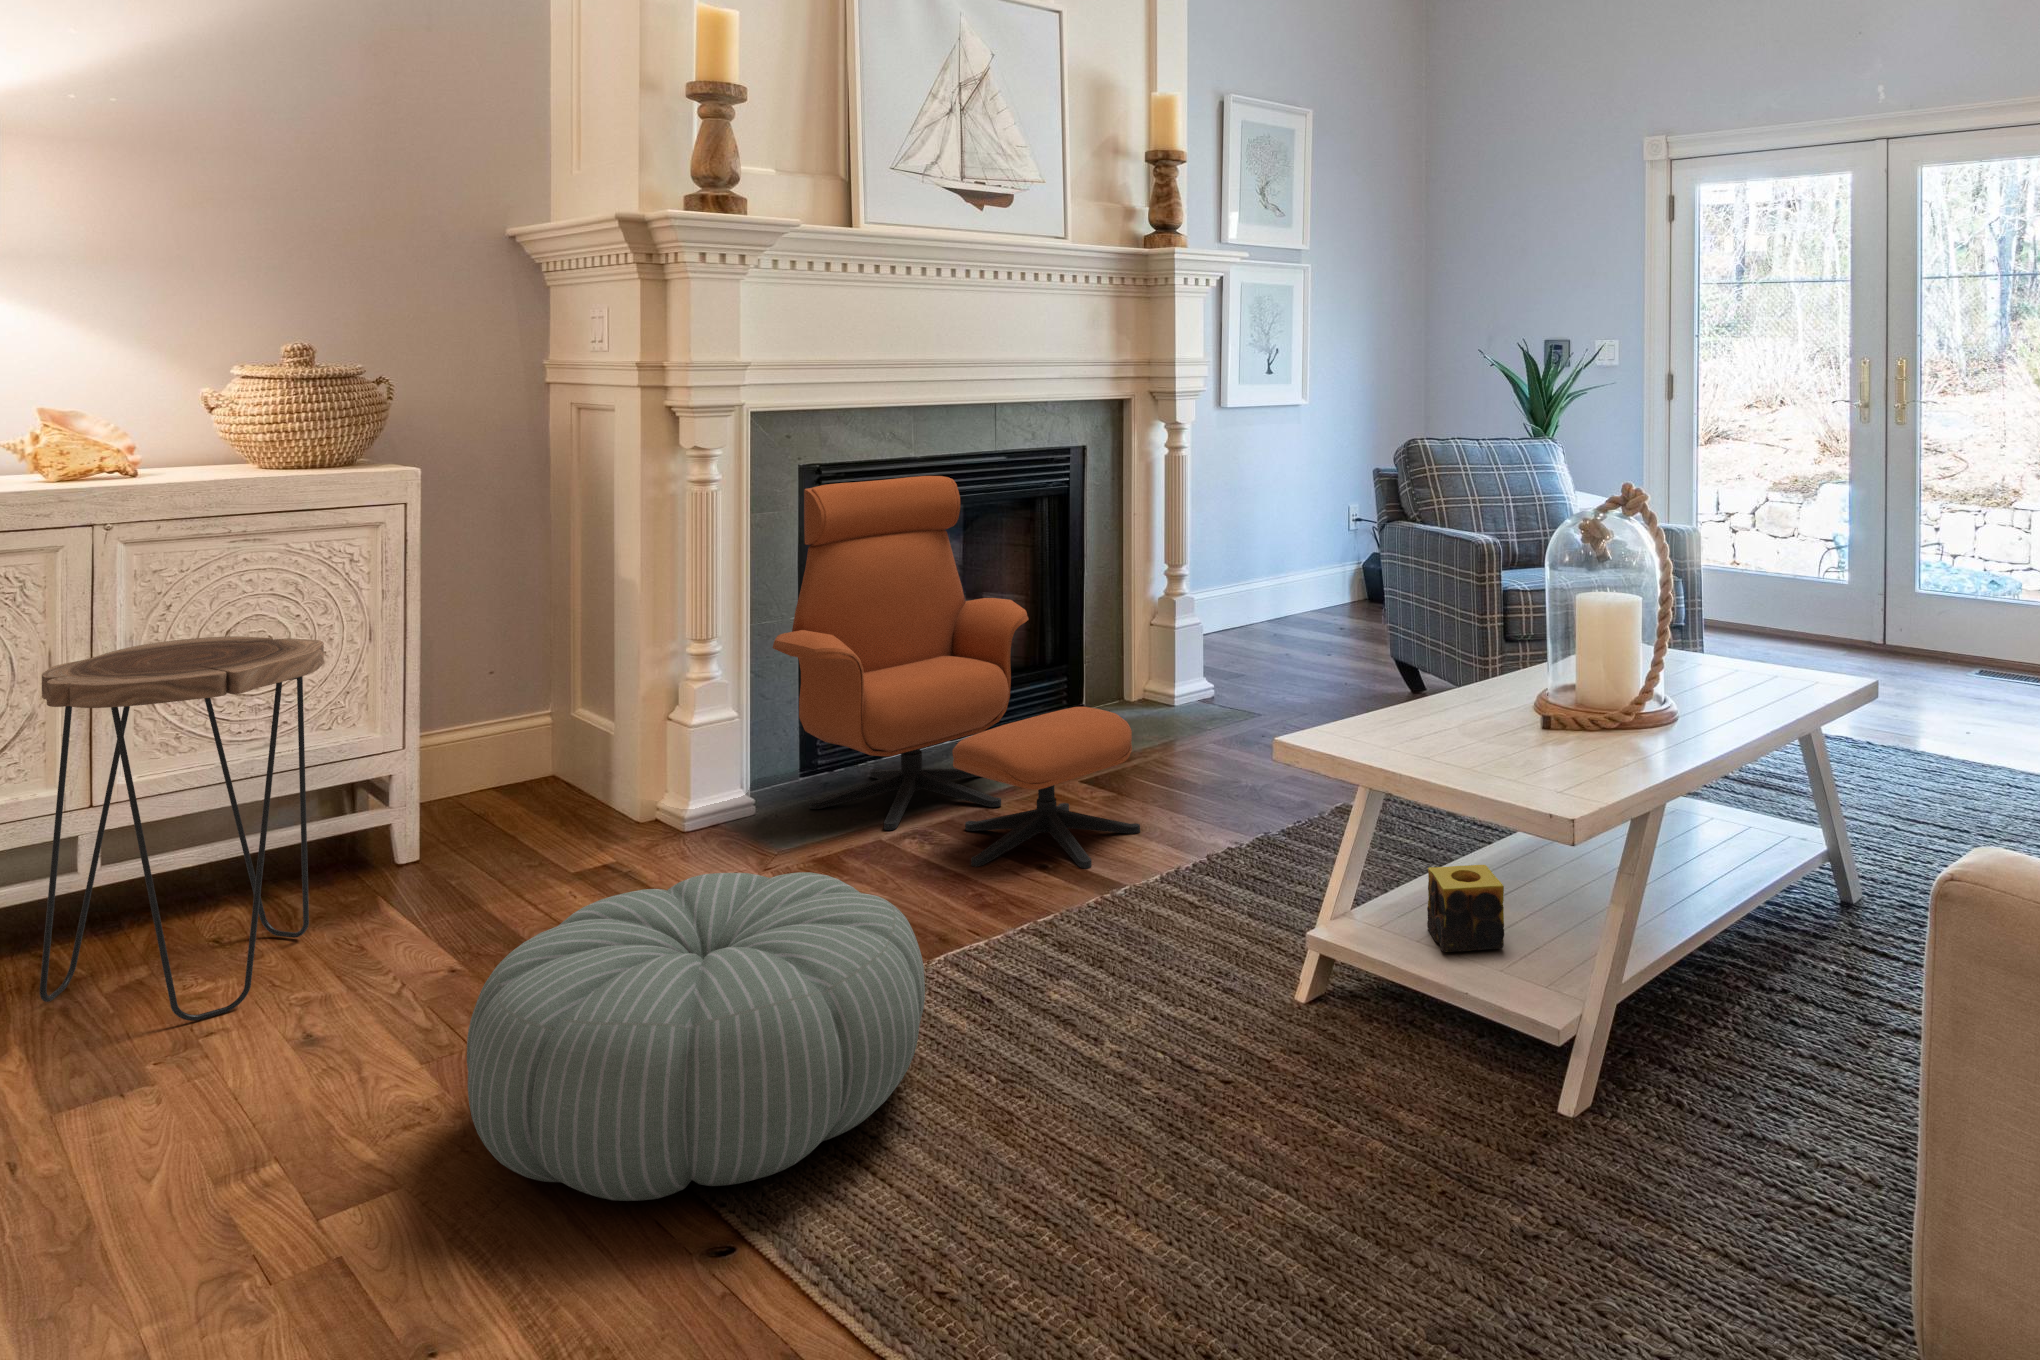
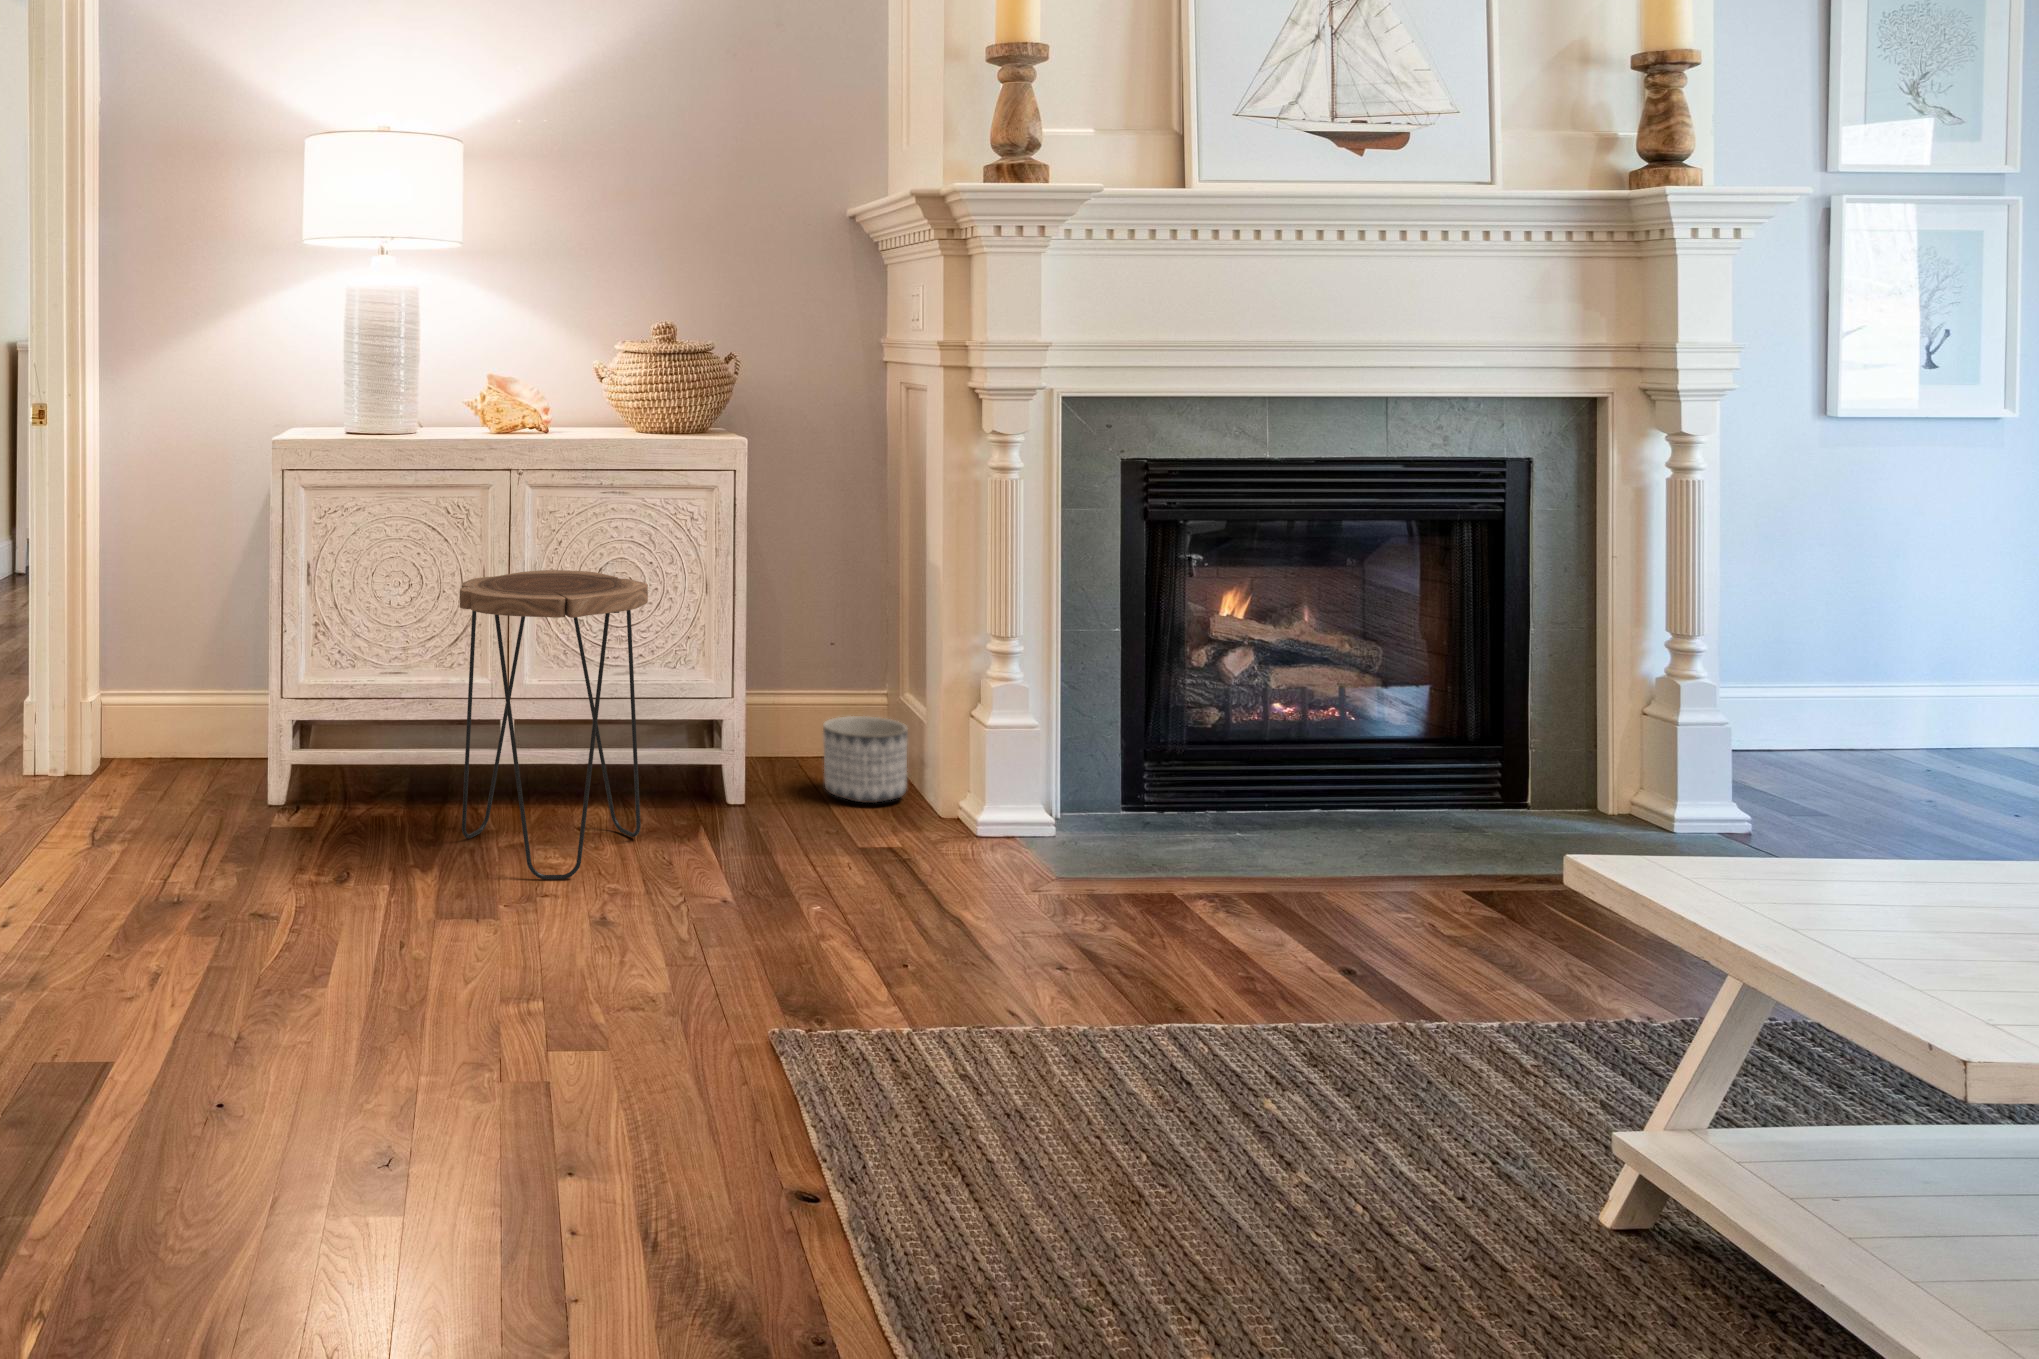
lounge chair: present [773,476,1140,869] -> none [1070,479,1512,982]
planter: none [504,742,598,834] -> present [823,716,908,803]
candle: present [1427,865,1504,952] -> none [1838,1100,1968,1257]
pouf: present [467,872,925,1201] -> none [648,852,1086,1151]

